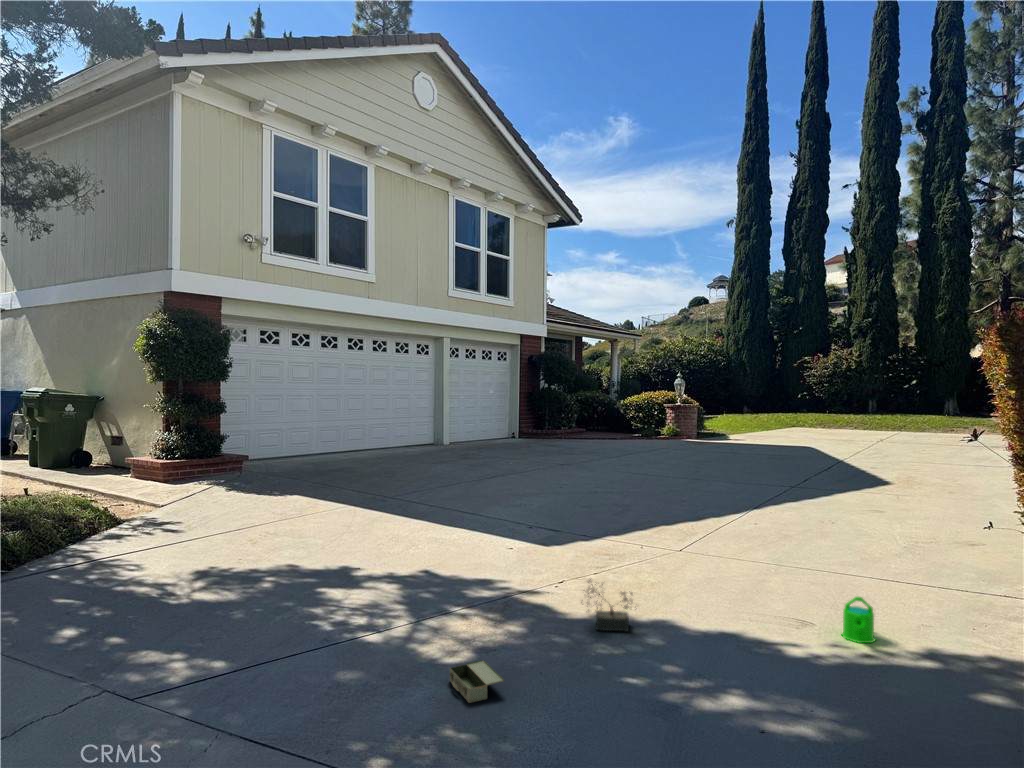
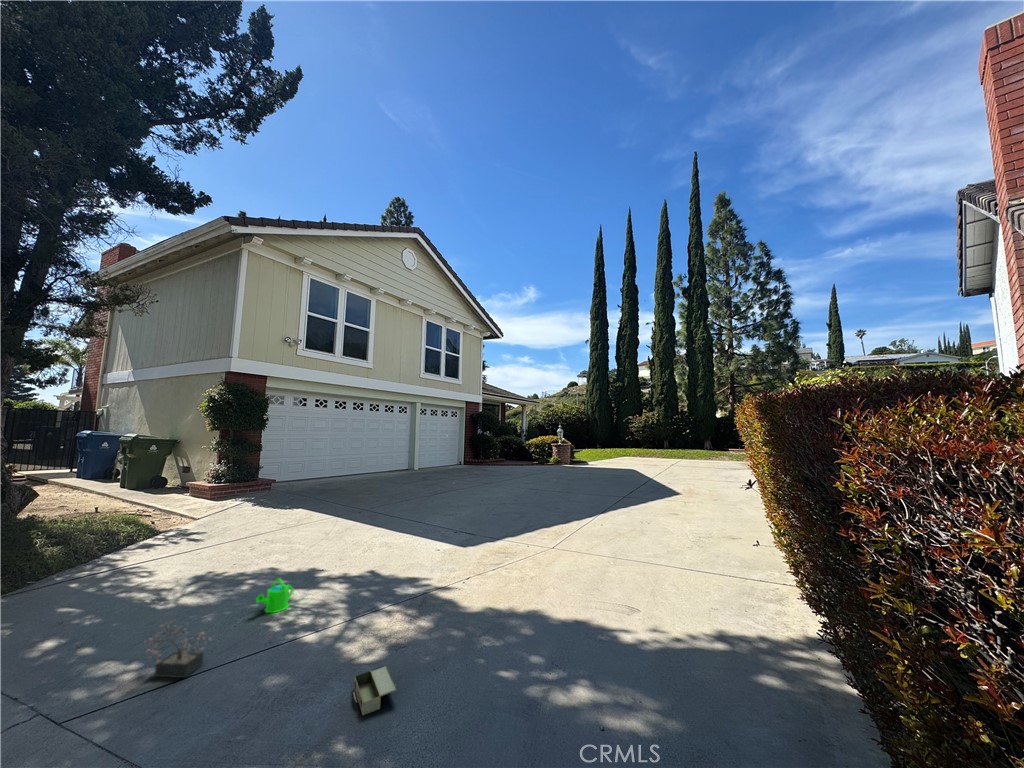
decorative plant: present [581,579,632,631] -> present [146,622,210,678]
watering can: present [842,597,875,643] -> present [256,578,294,613]

